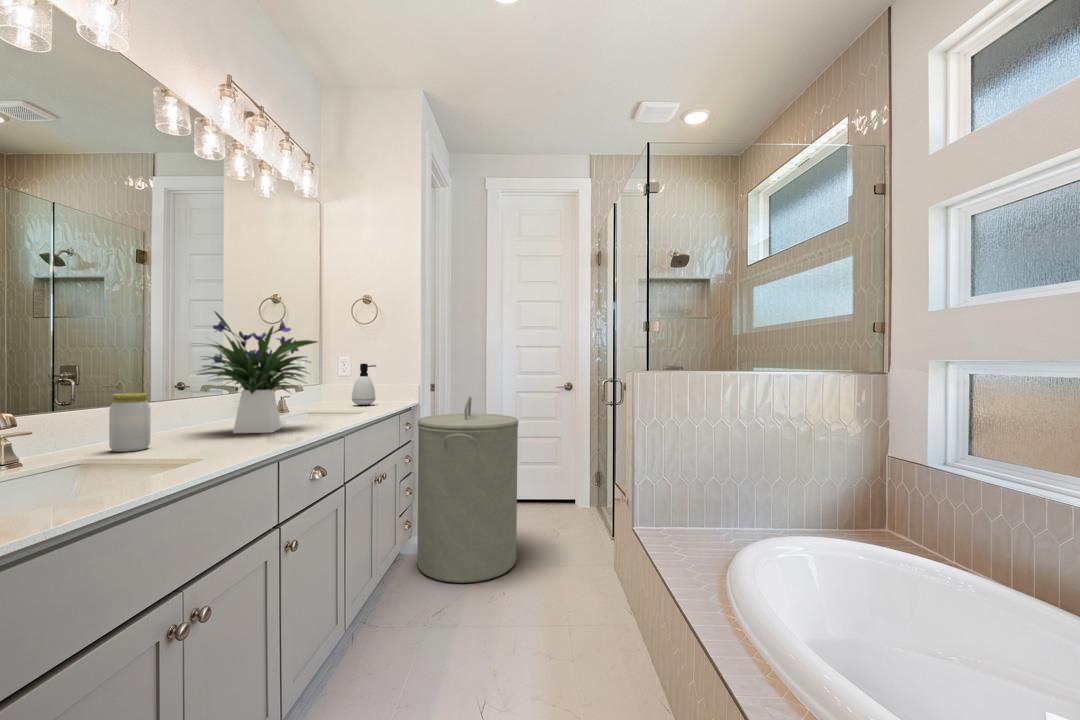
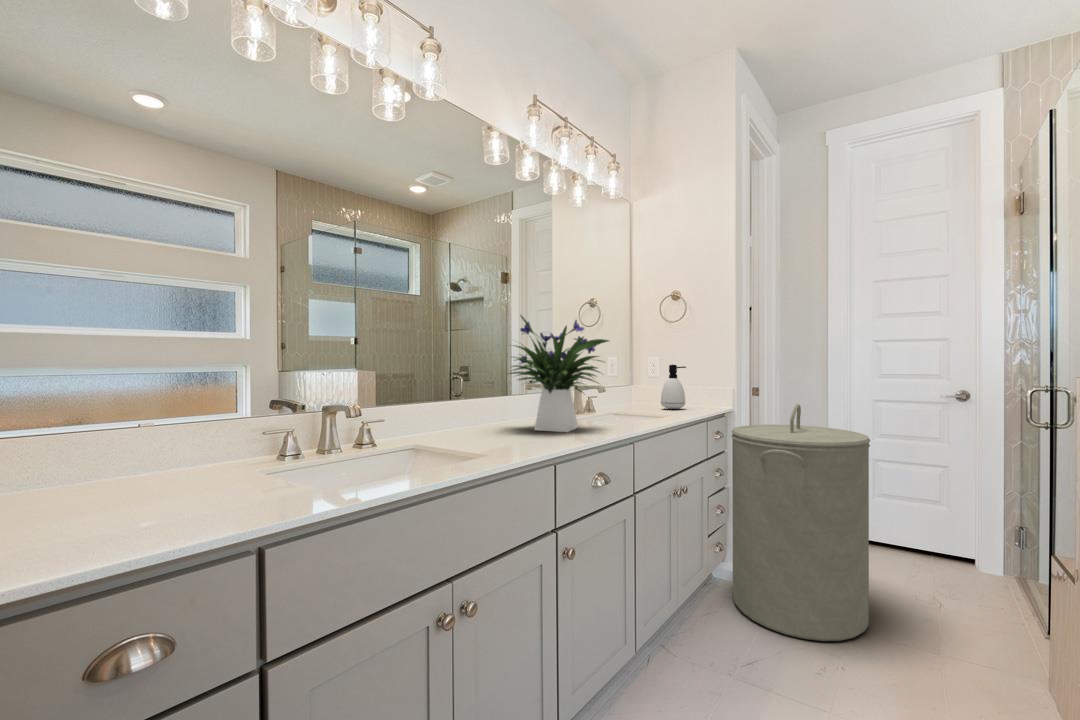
jar: present [109,393,151,452] -> none [437,389,465,440]

